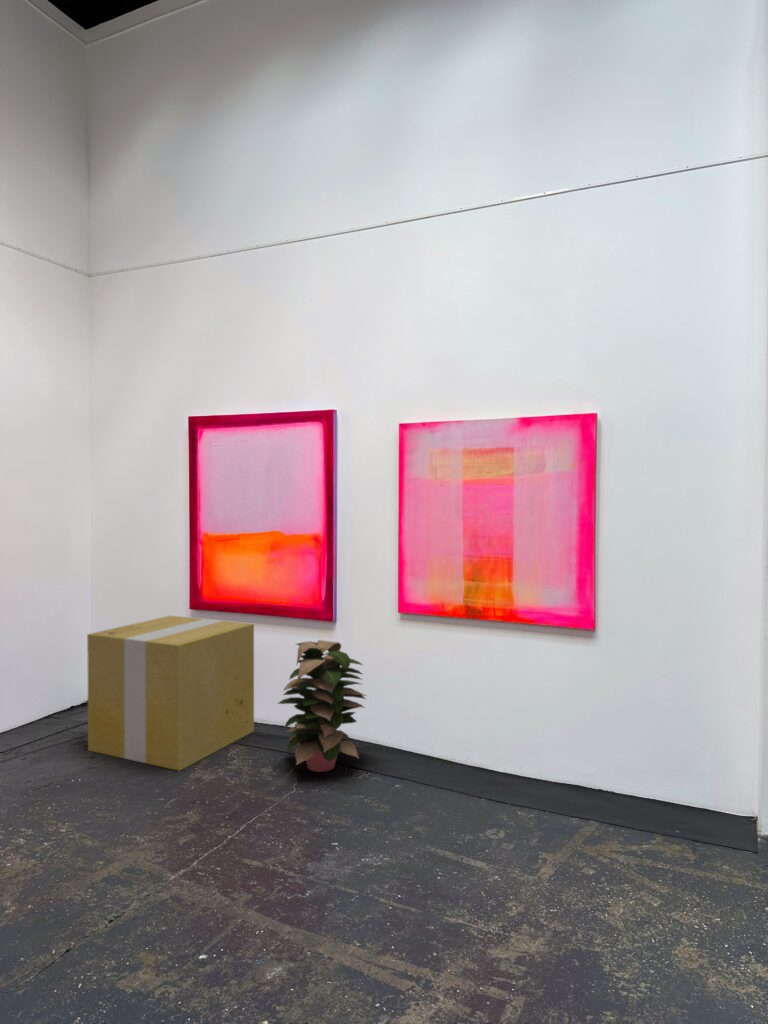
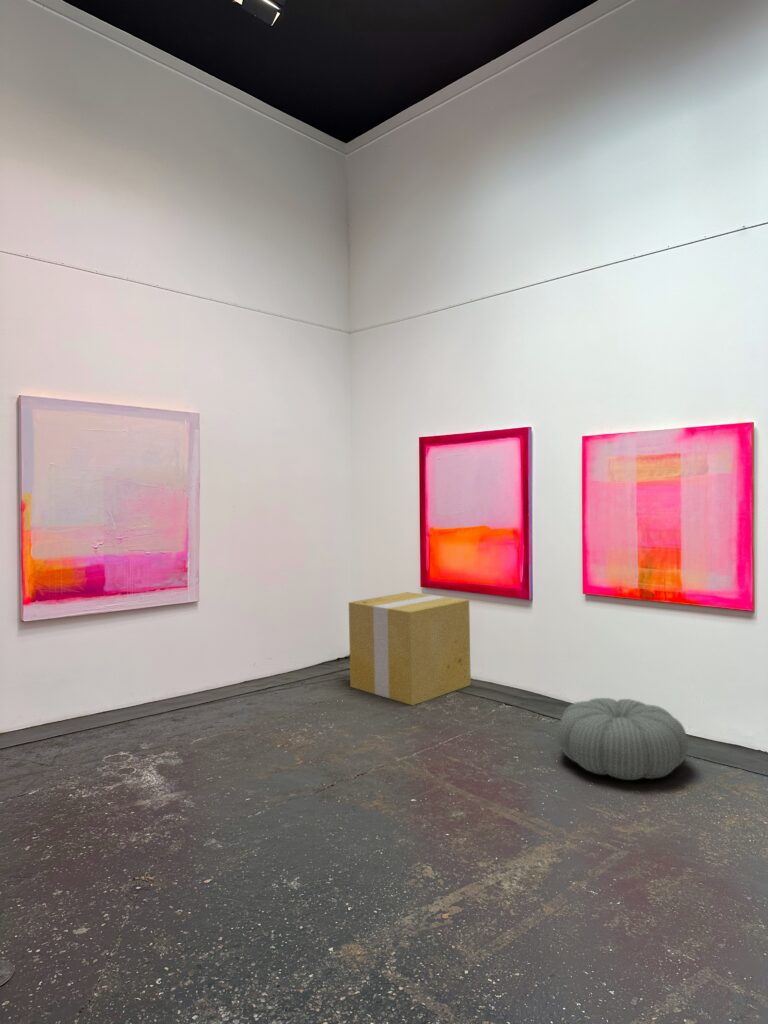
decorative plant: present [279,640,365,772] -> none [484,613,557,717]
pouf: none [382,742,533,852] -> present [558,698,688,780]

